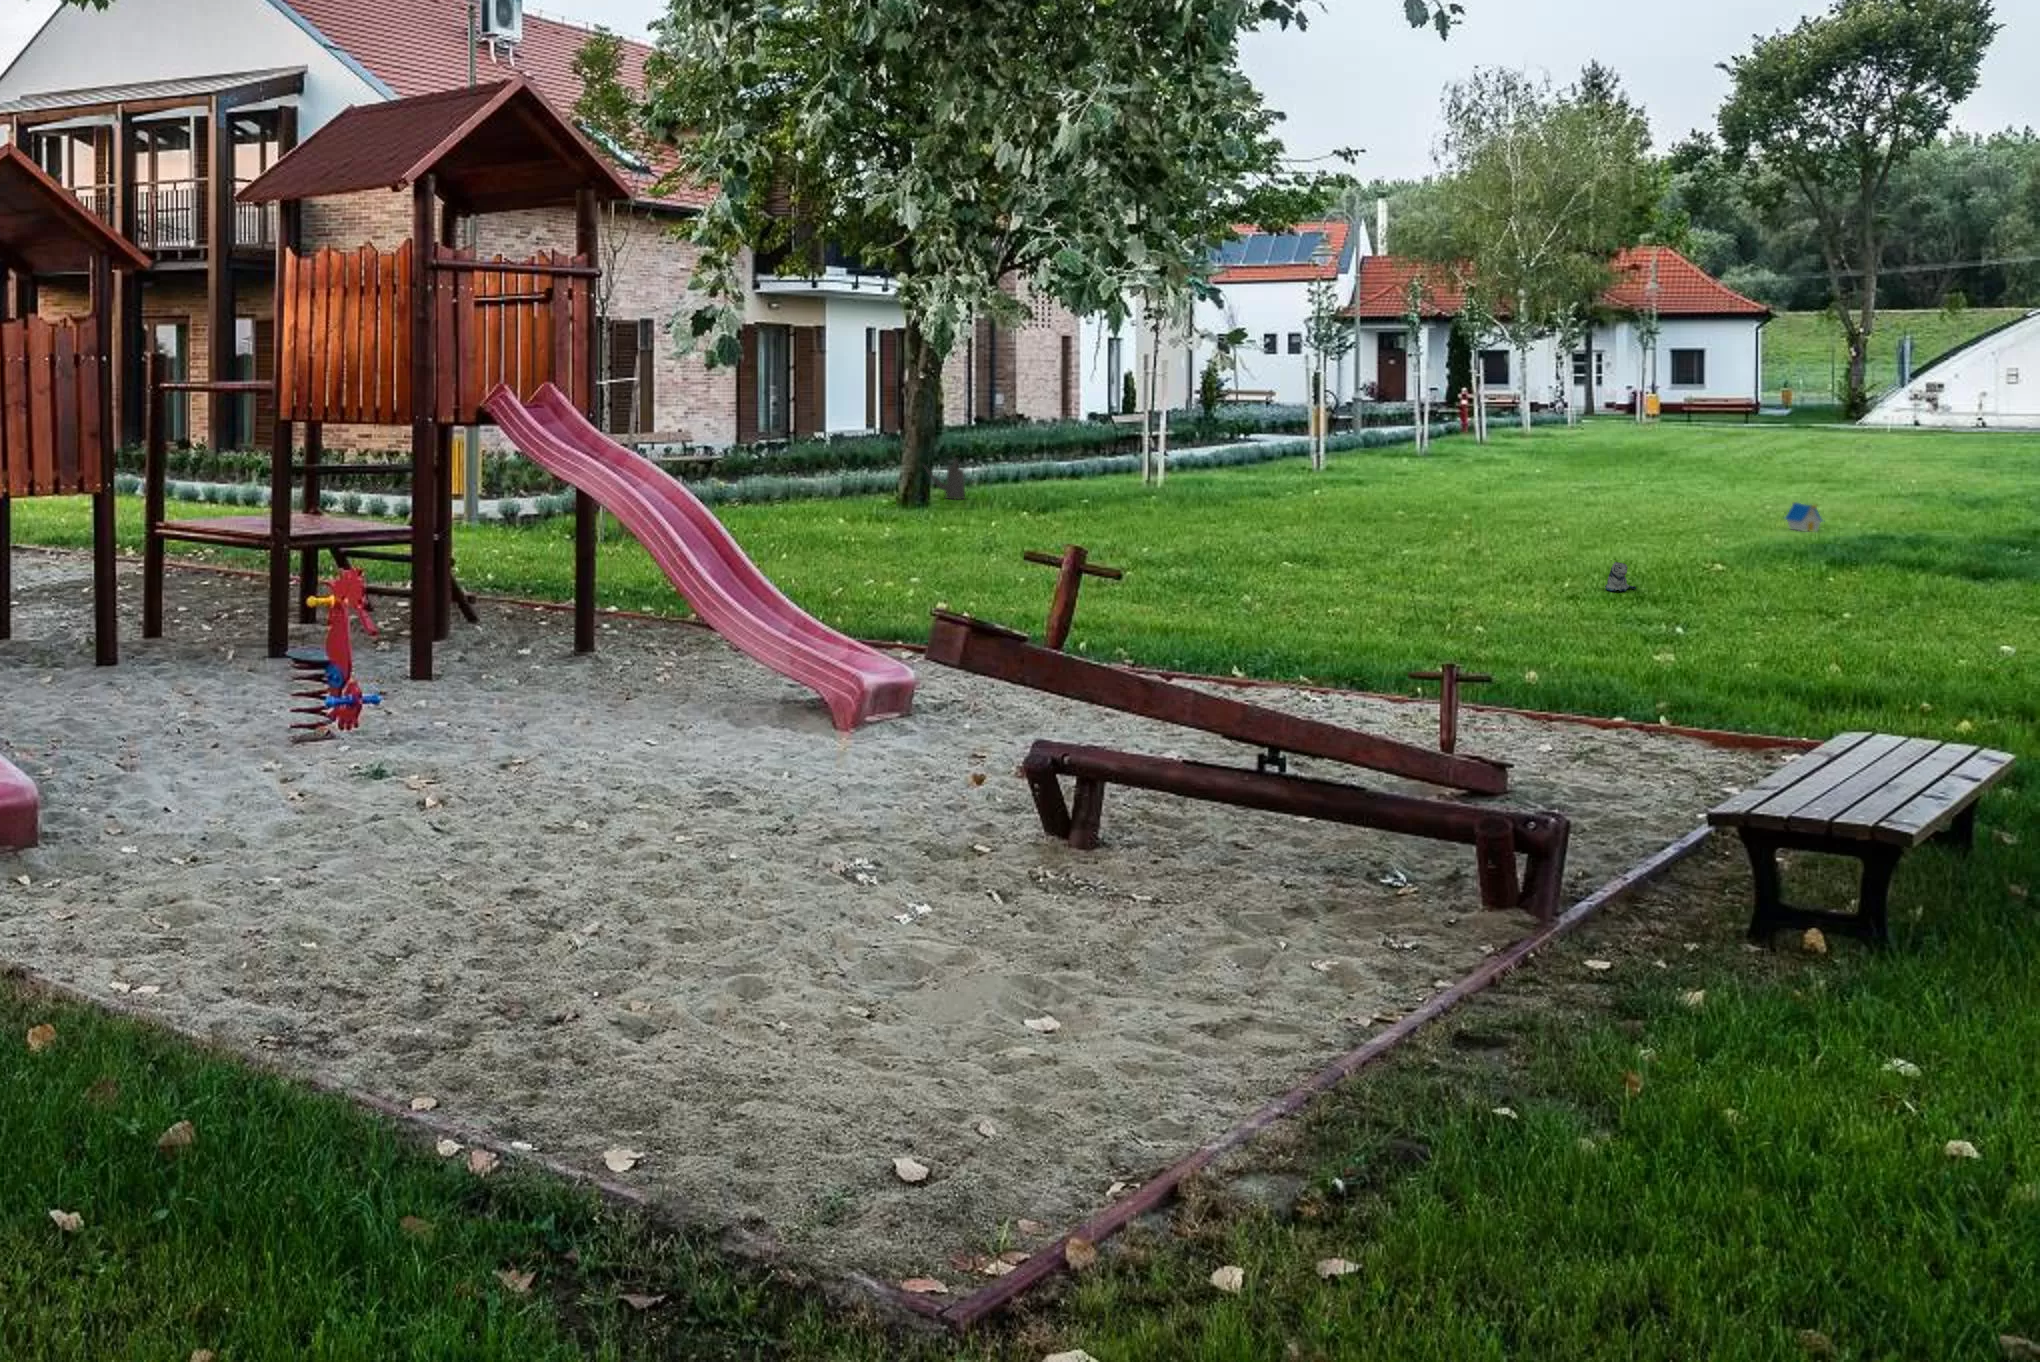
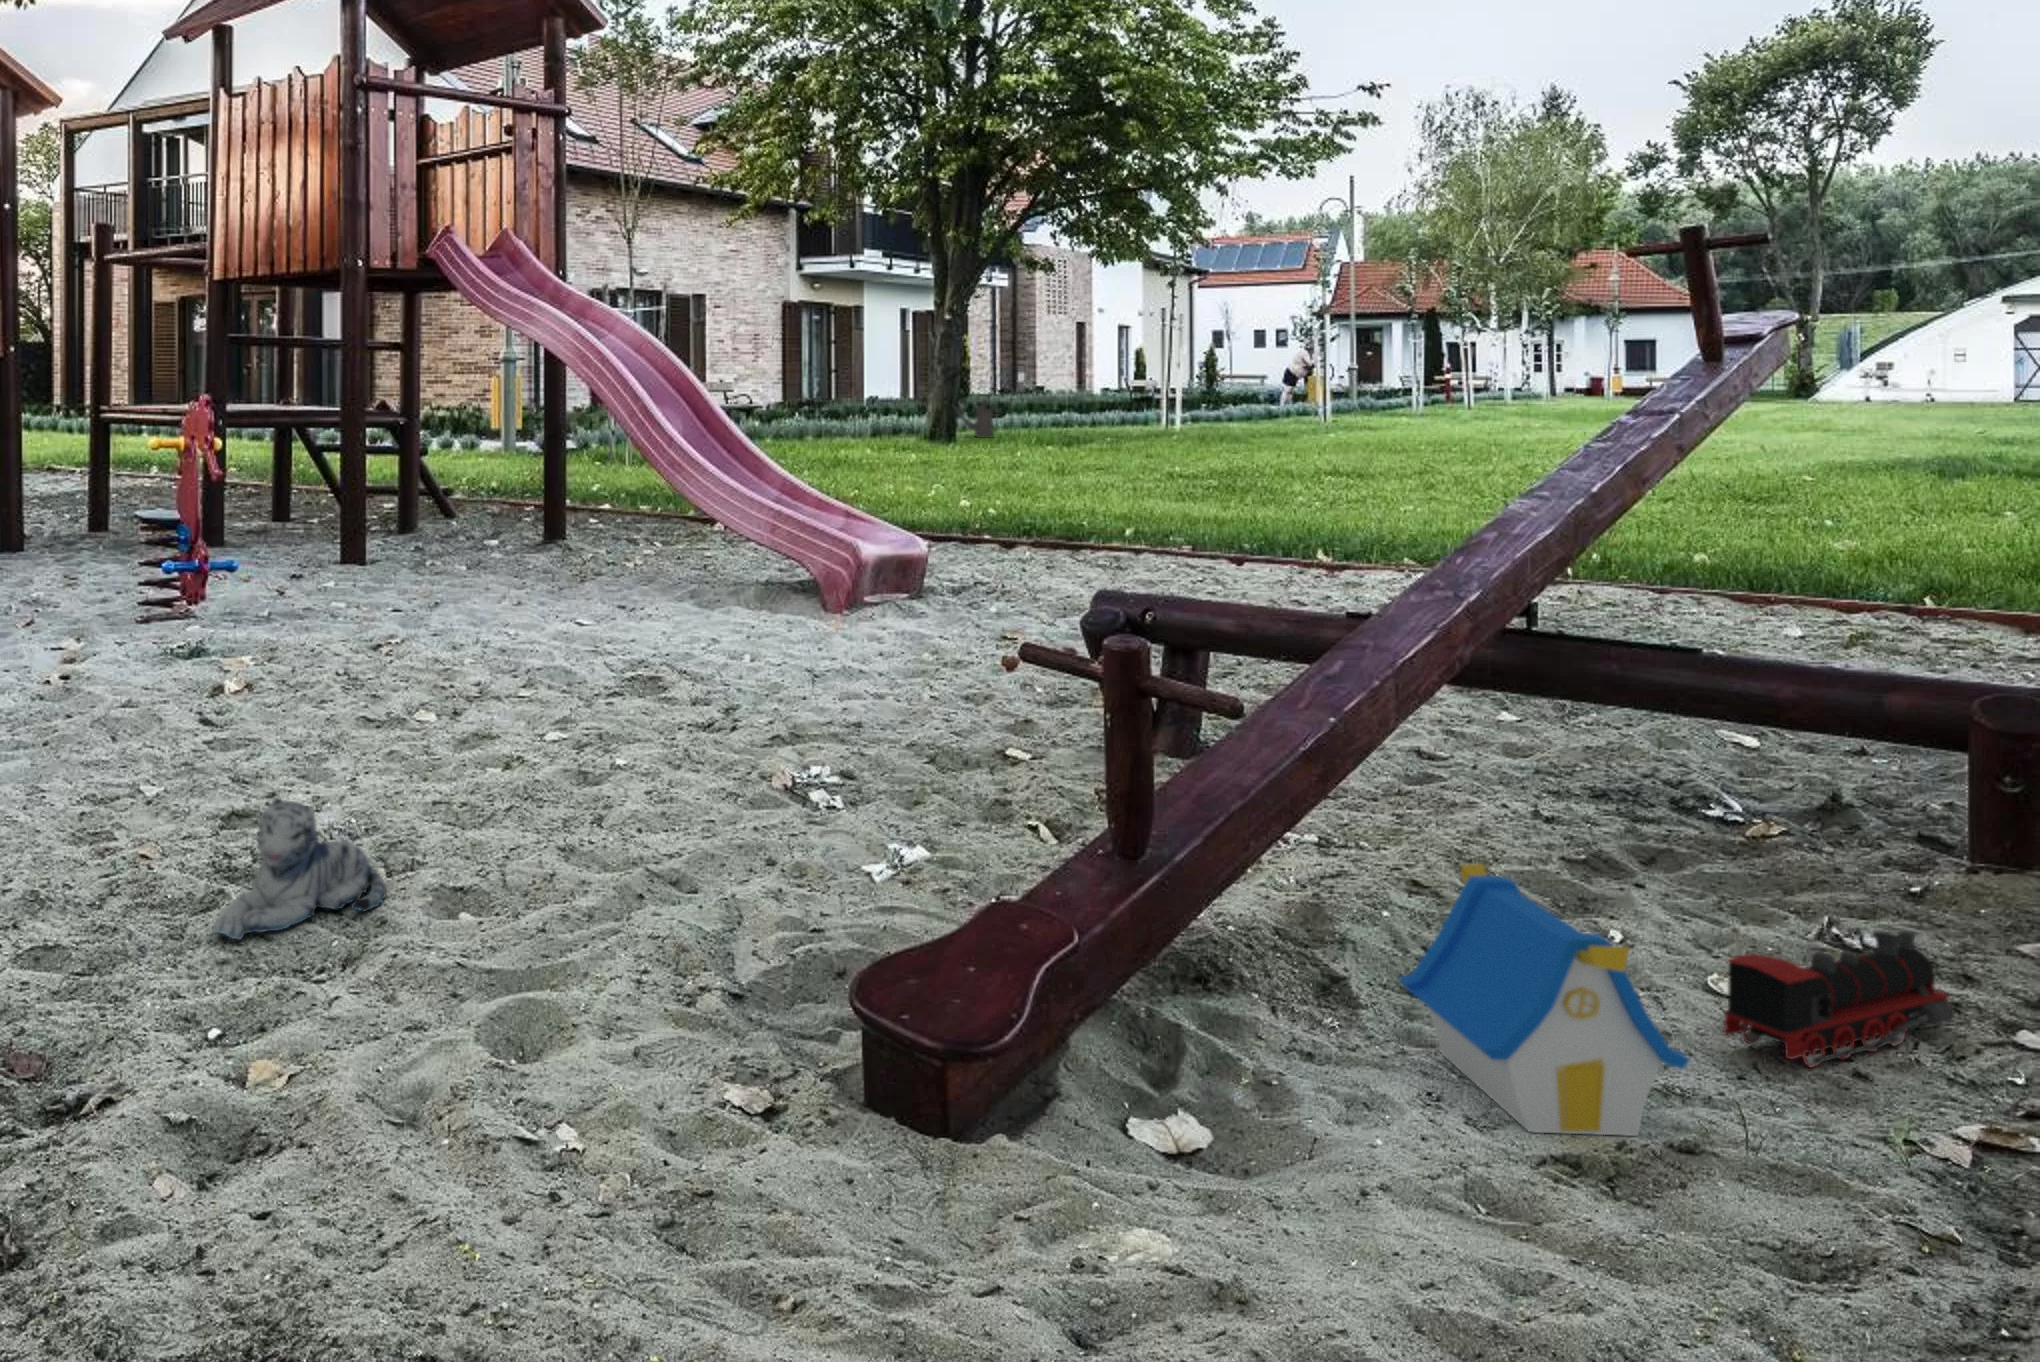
toy house: present [1785,502,1823,531] -> present [1399,864,1690,1136]
plush toy: present [1605,562,1636,592] -> present [212,798,386,940]
toy train: none [1309,933,1421,994] -> present [1723,931,1954,1067]

